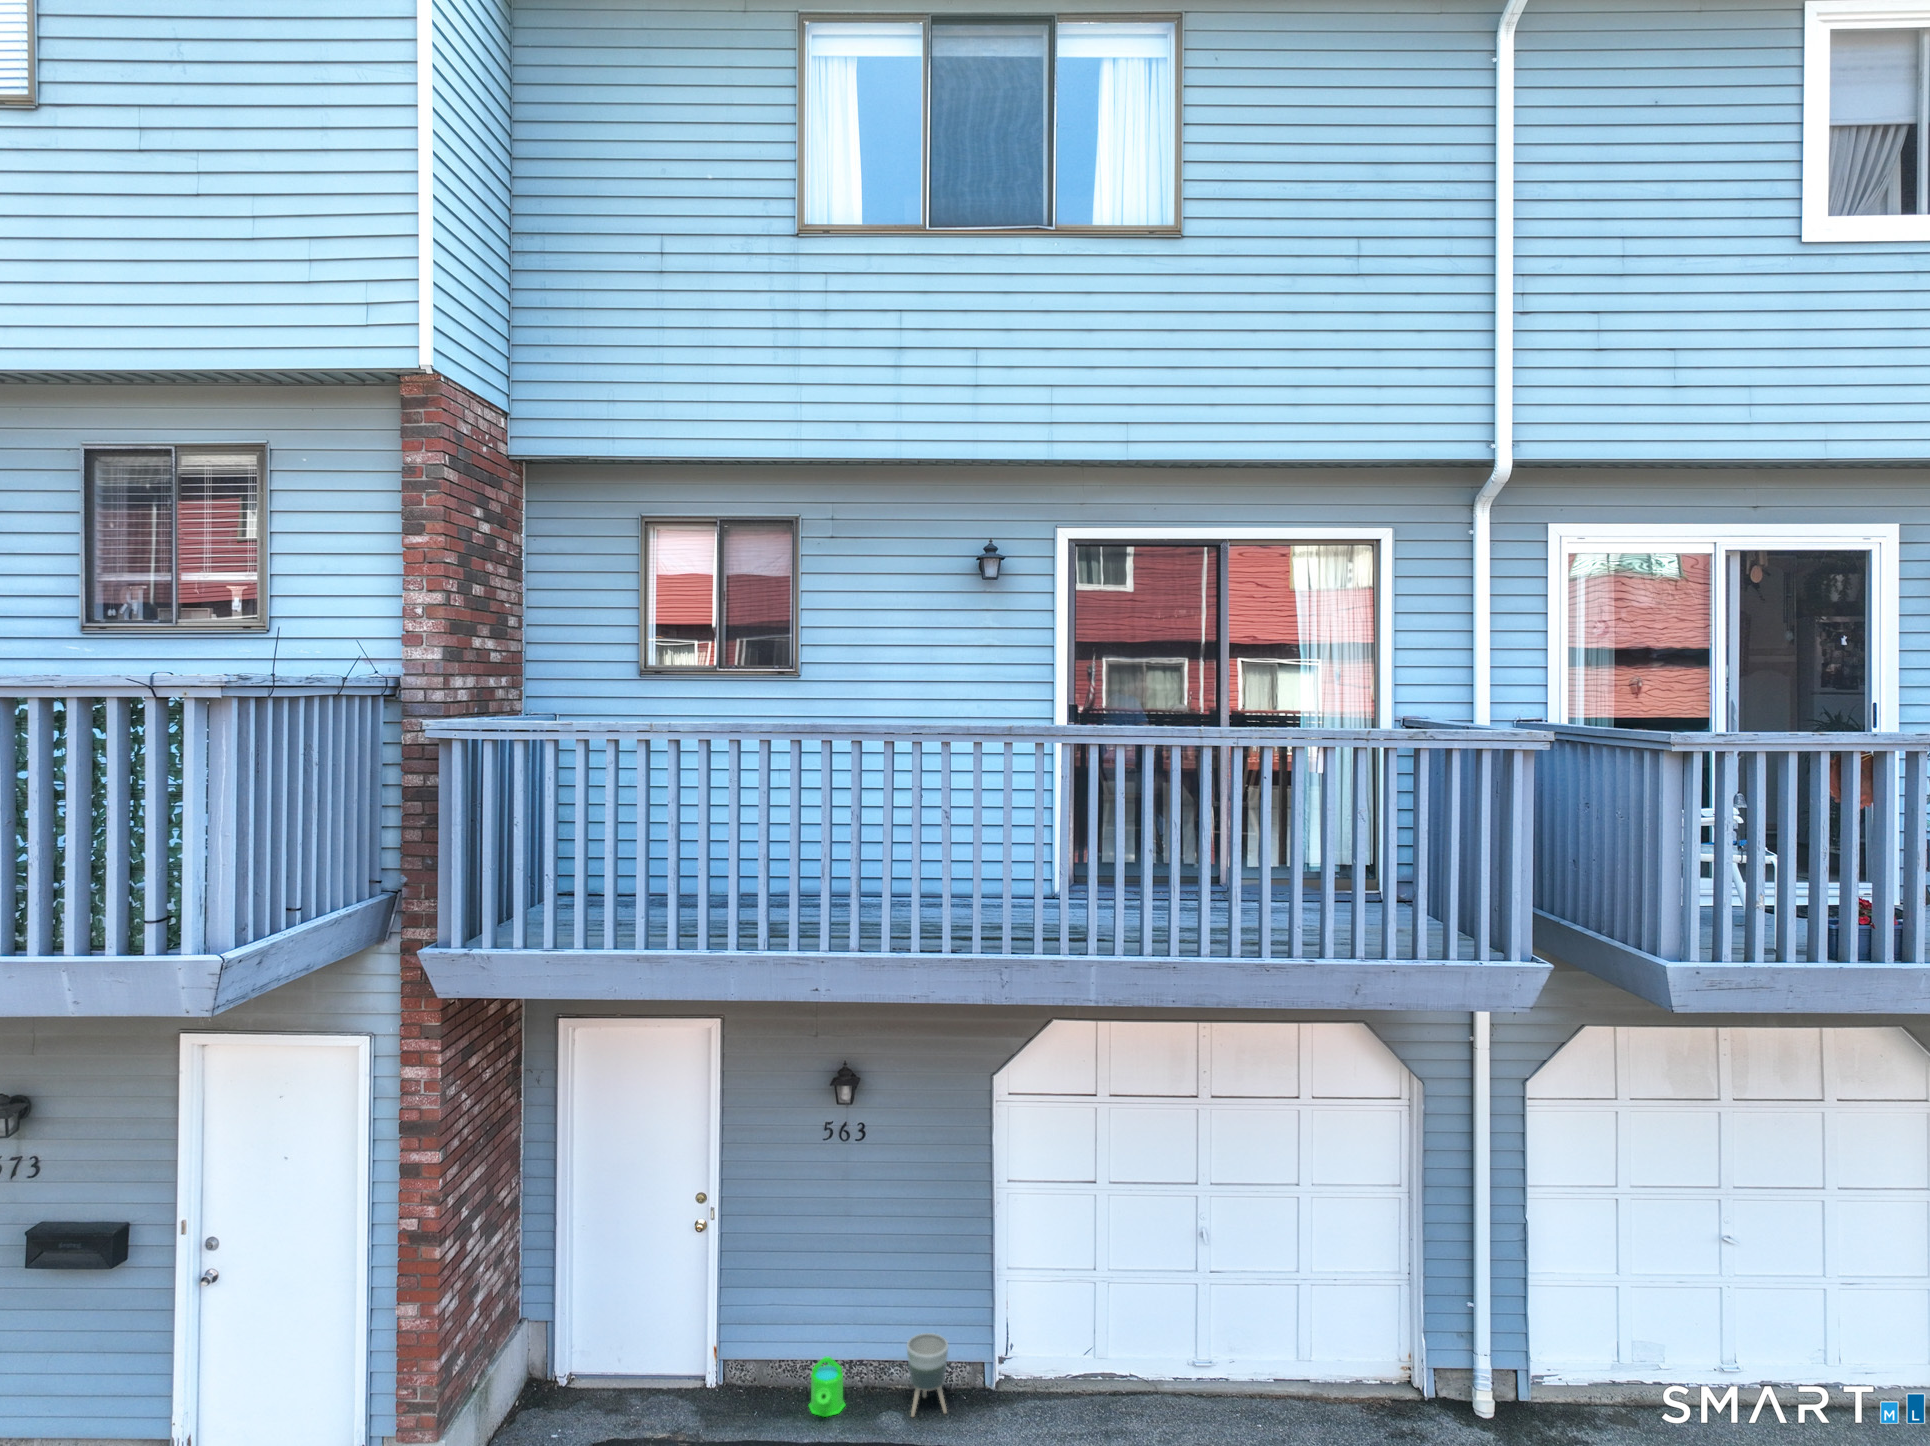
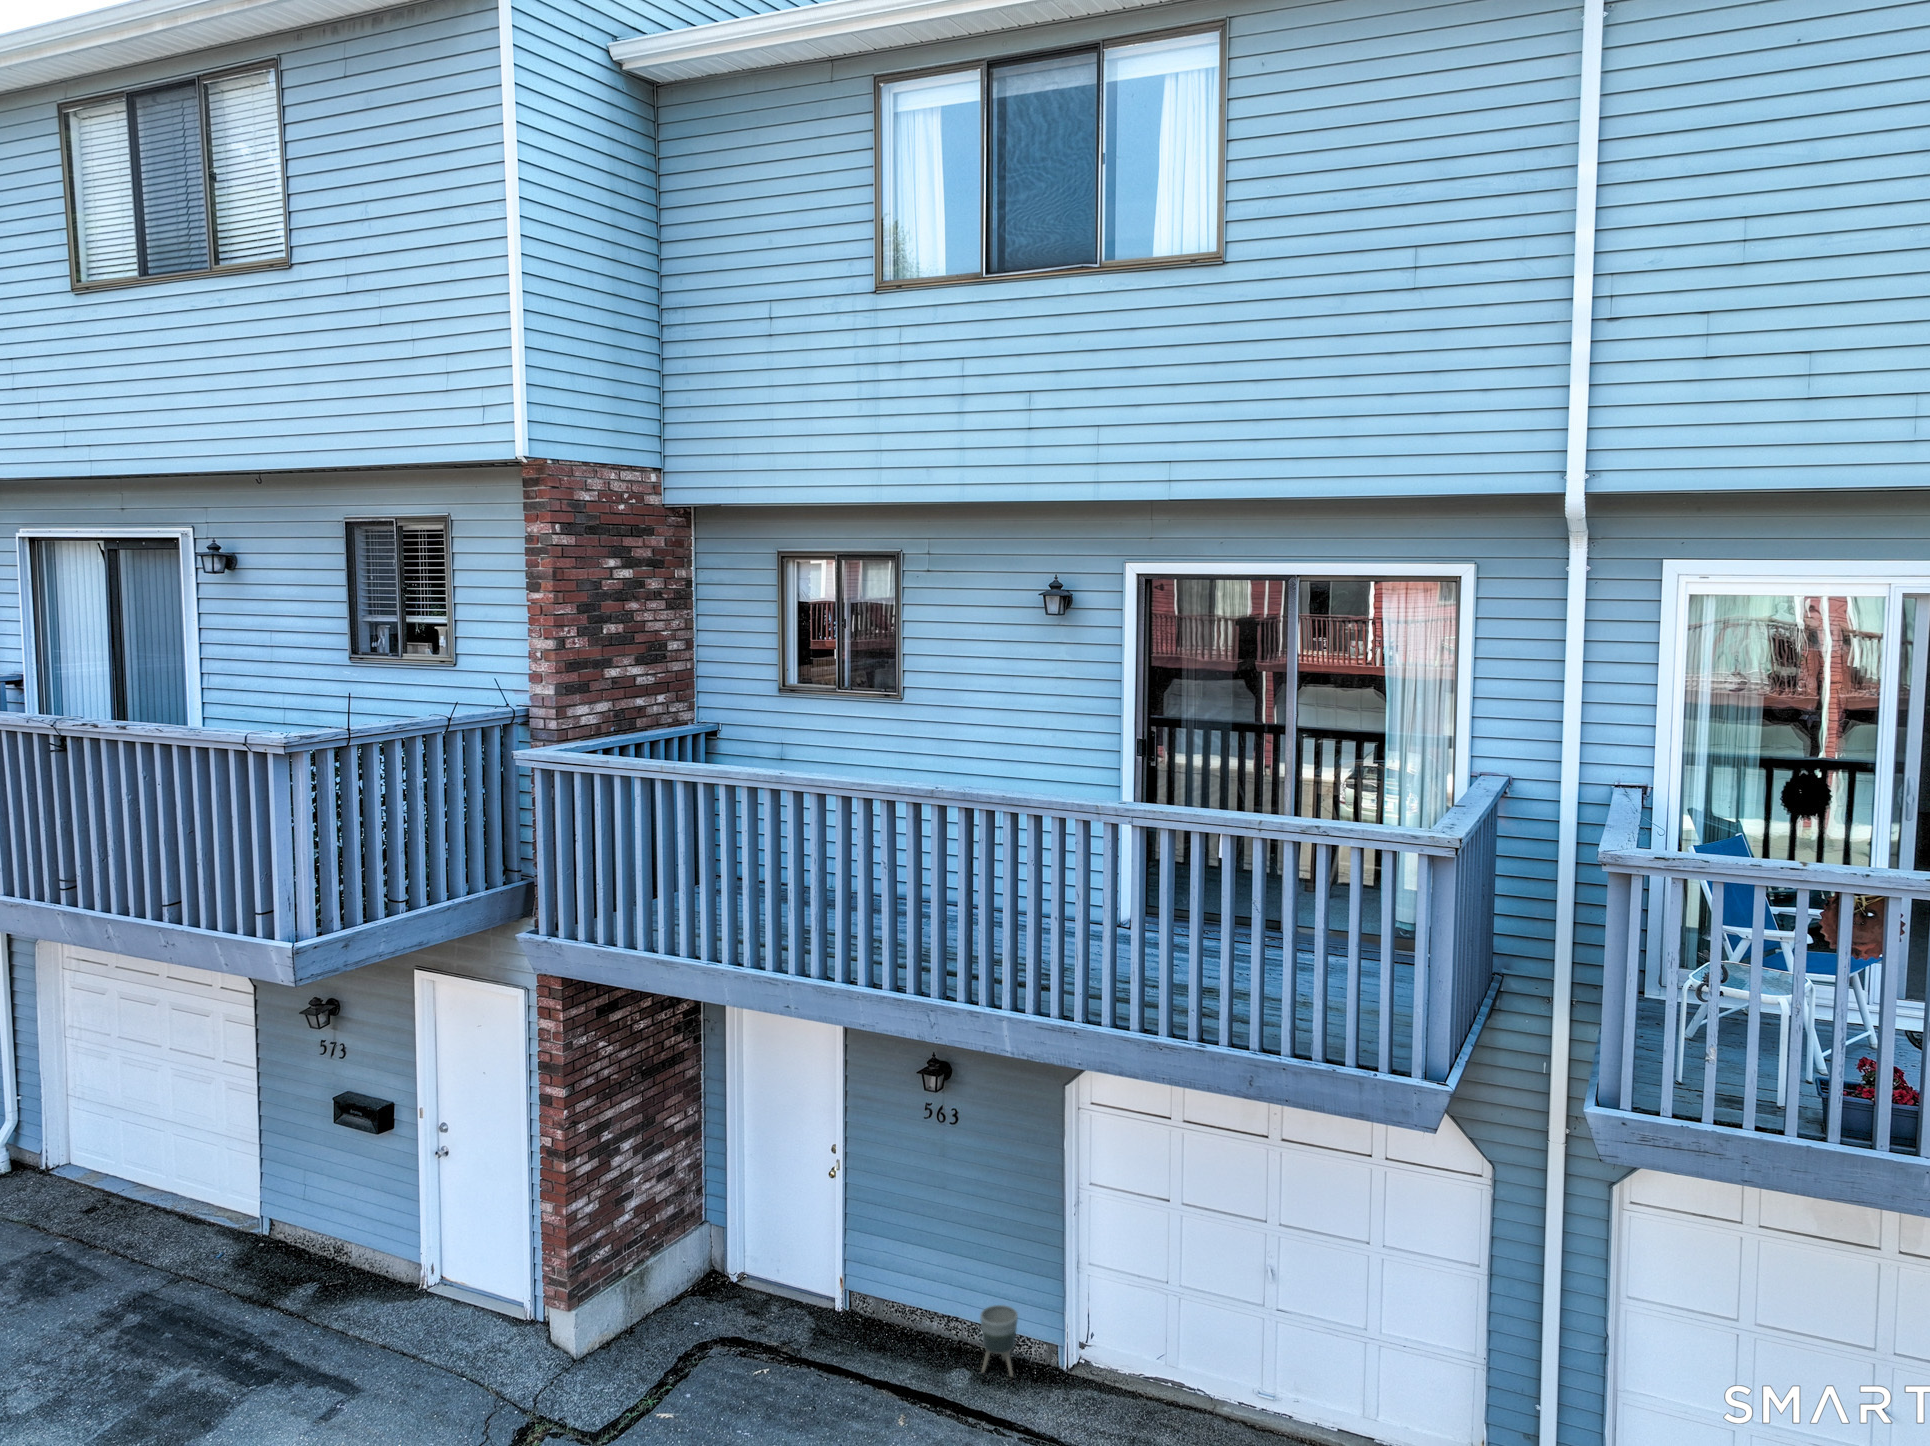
watering can: present [809,1356,845,1417] -> none [902,1306,937,1355]

